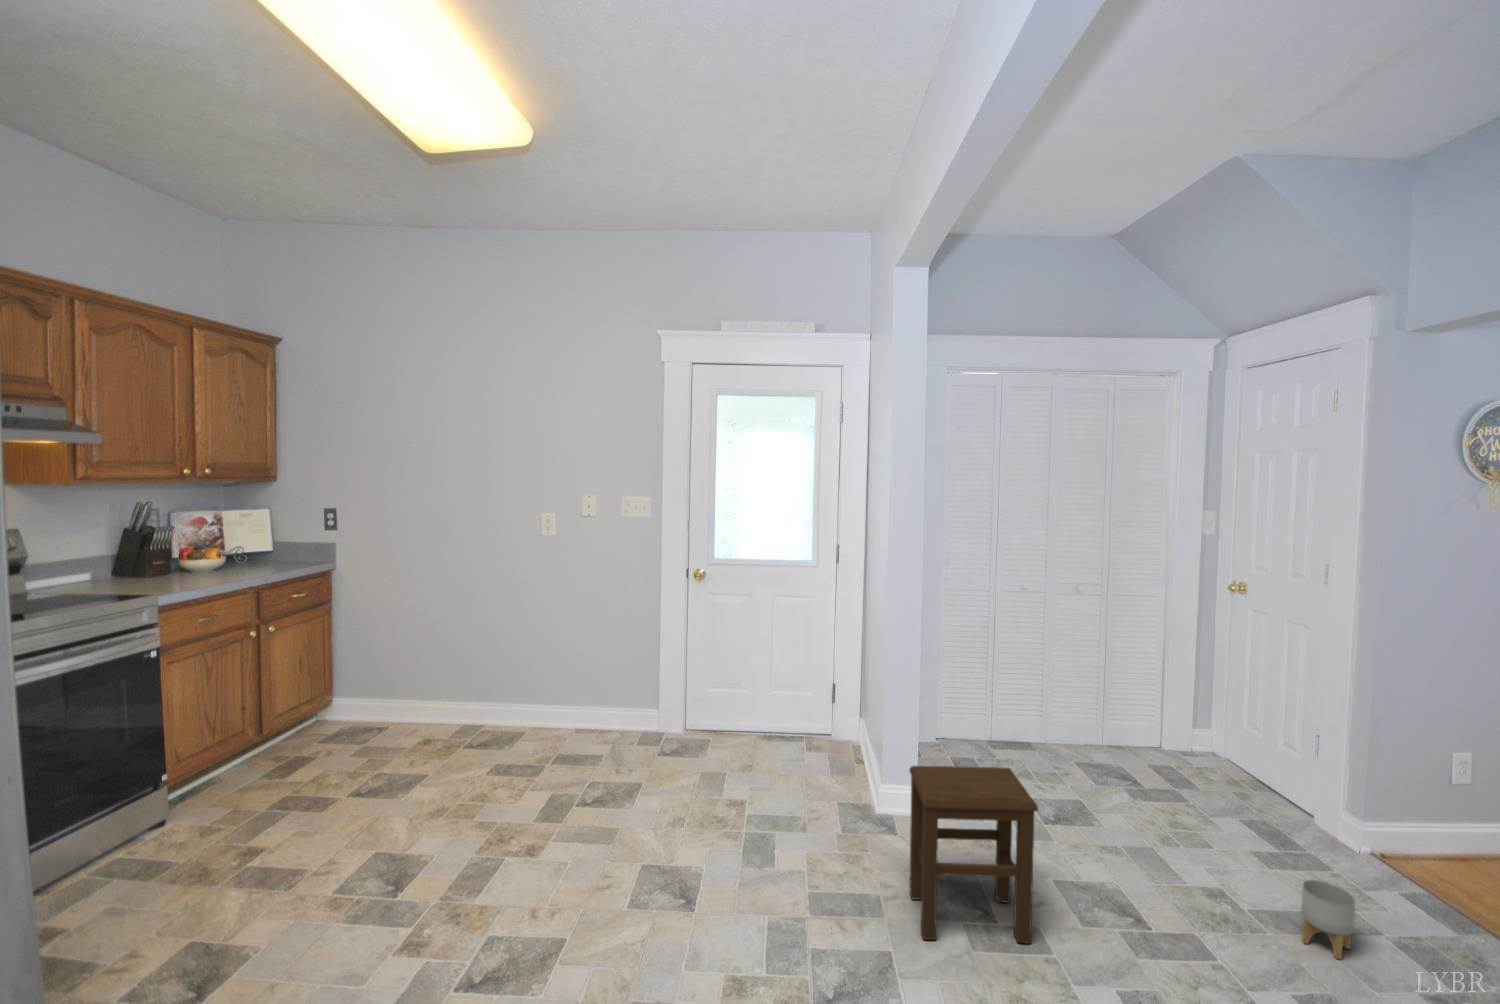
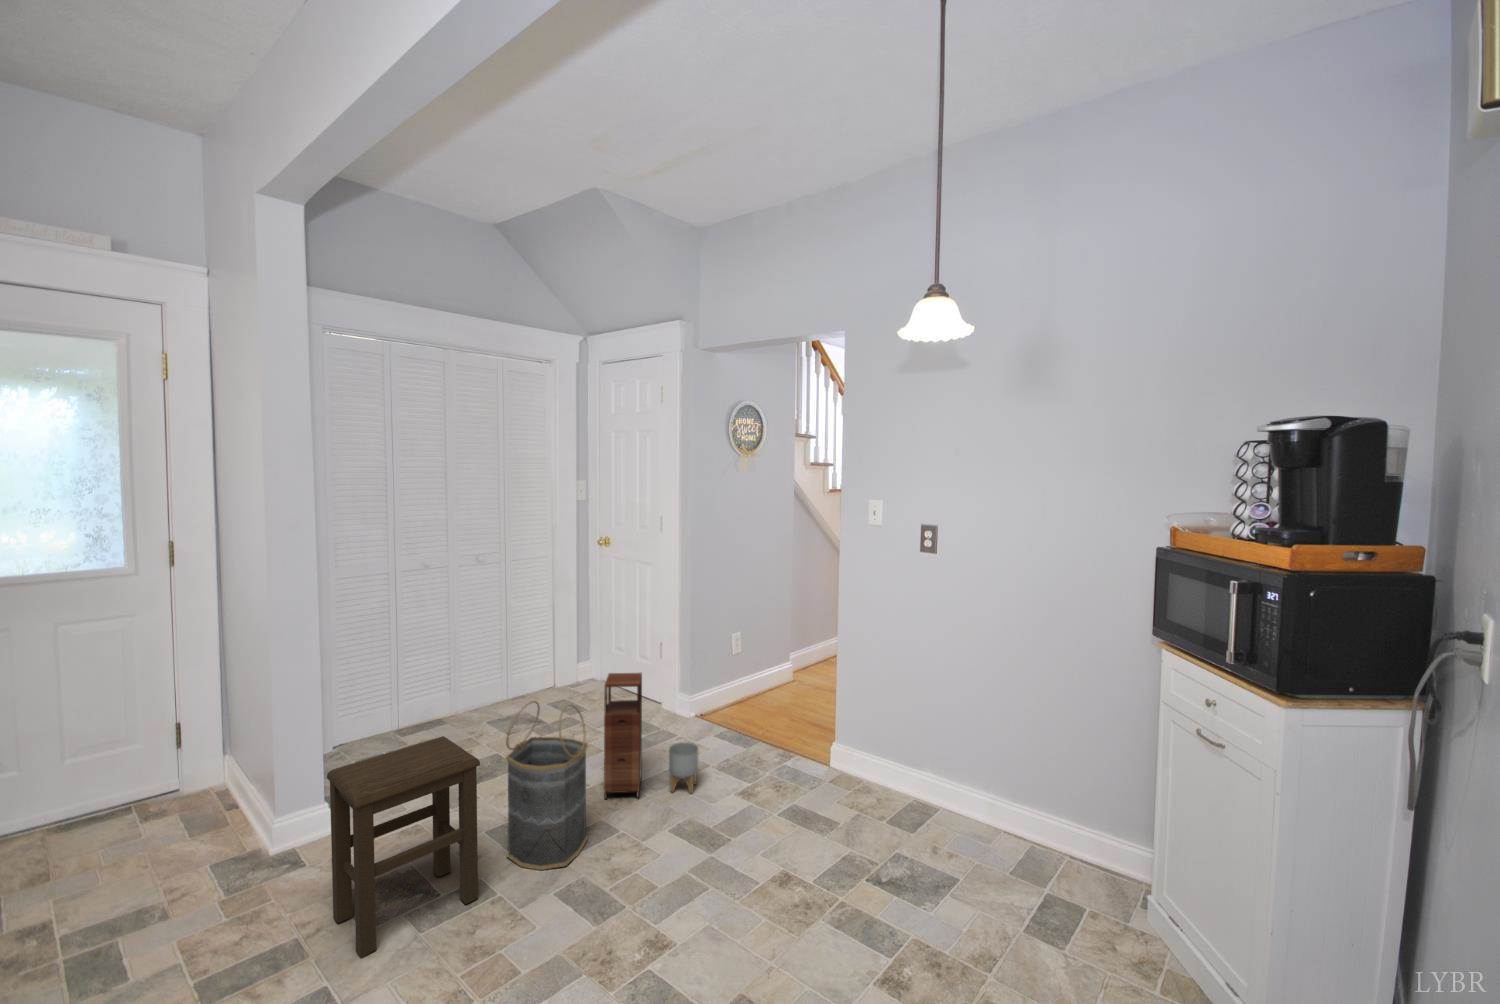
storage cabinet: none [1198,756,1264,928] -> present [604,673,642,799]
basket: none [1068,762,1171,961] -> present [506,701,588,870]

